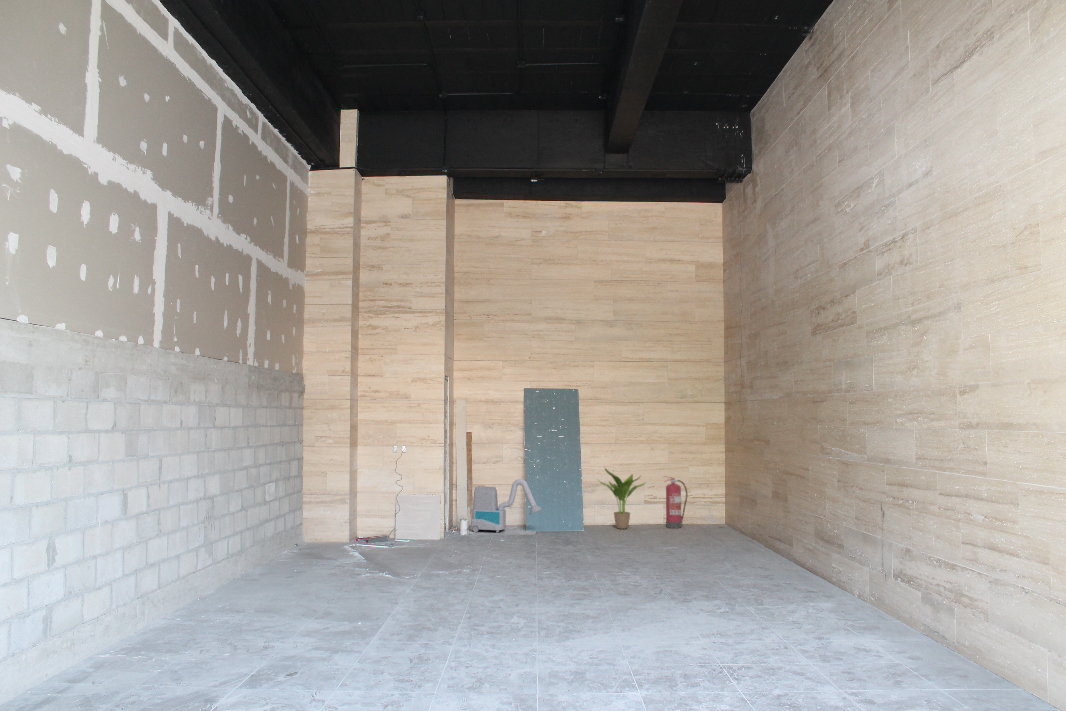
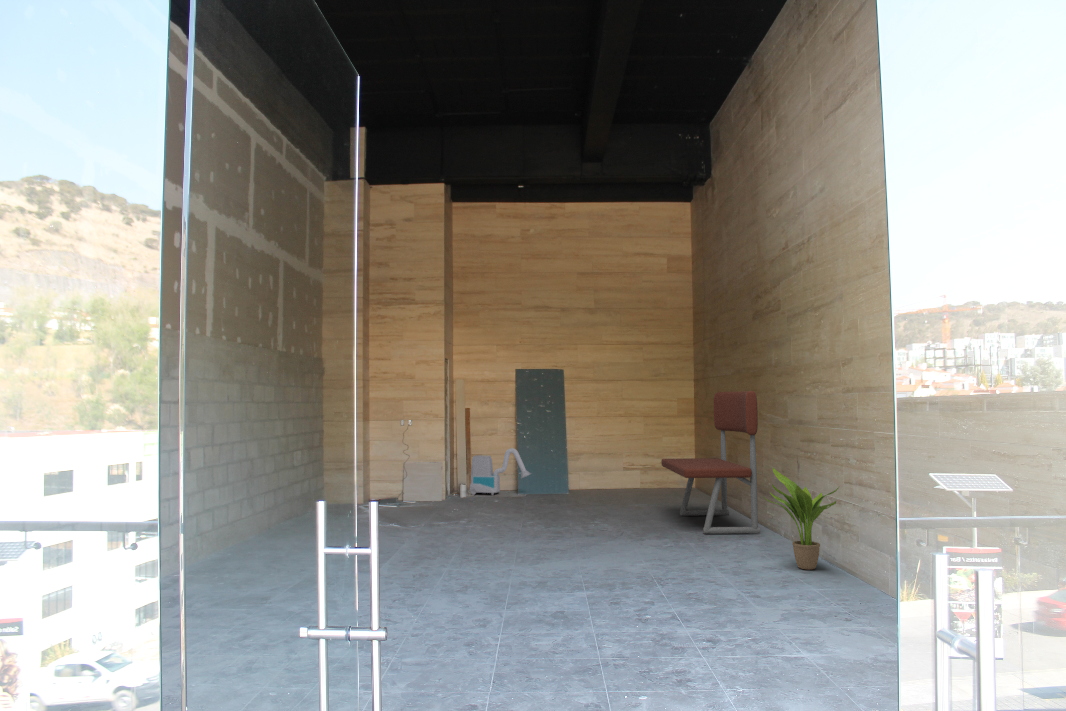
bench: none [701,420,831,595] -> present [661,391,760,534]
potted plant: present [600,468,645,529] -> present [766,468,838,570]
fire extinguisher: present [666,477,687,528] -> none [639,445,660,491]

